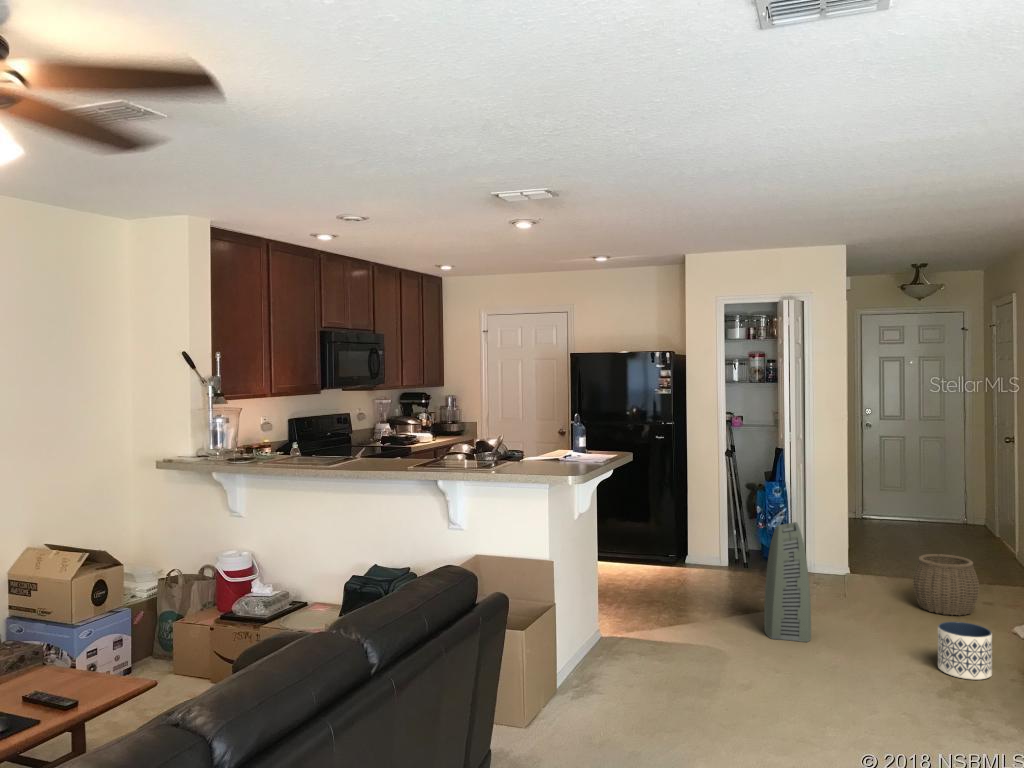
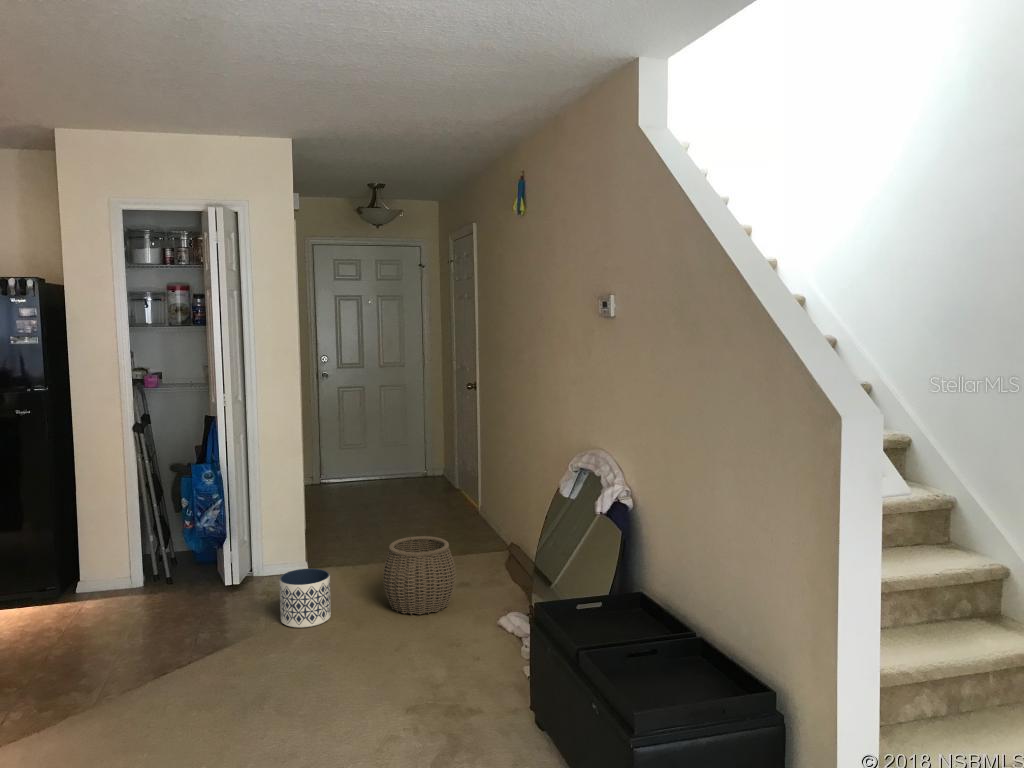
air purifier: present [764,522,811,642] -> none [181,536,254,725]
planter: present [938,622,992,680] -> present [280,568,331,628]

